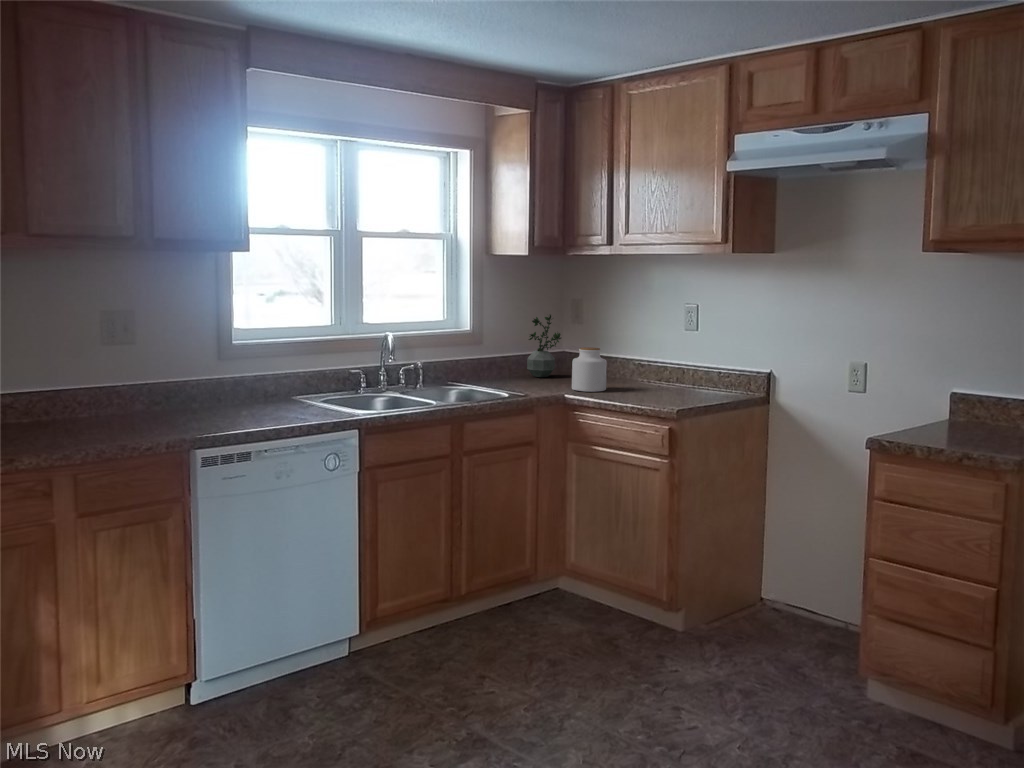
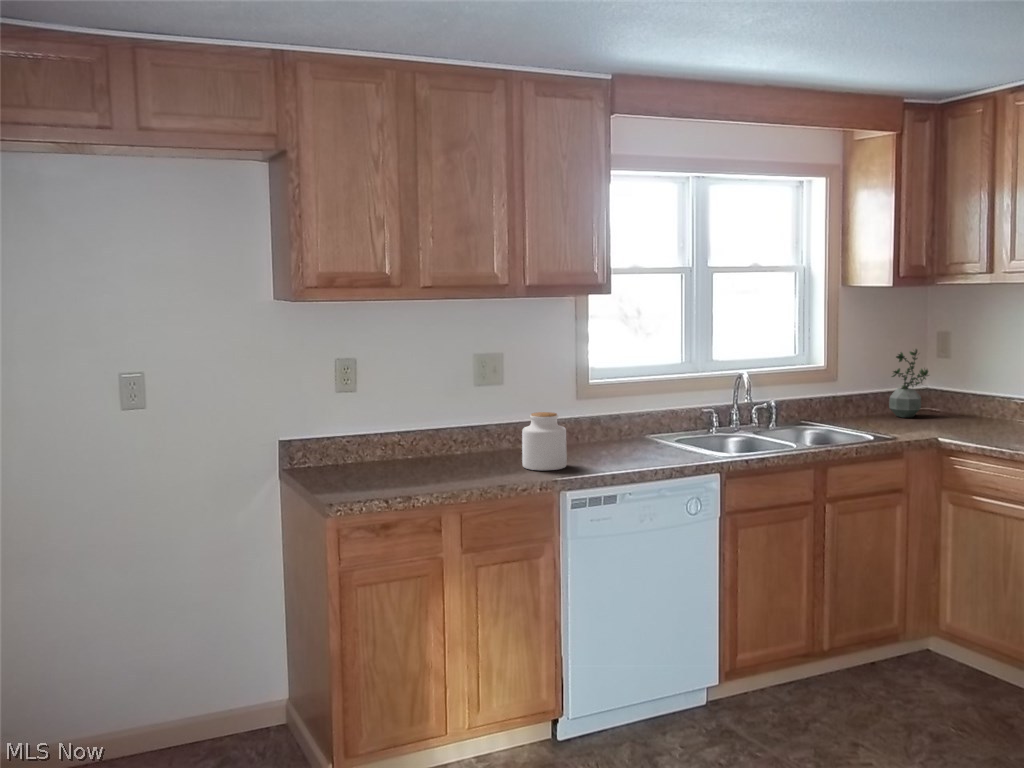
jar: present [572,347,607,392] -> present [522,412,567,470]

